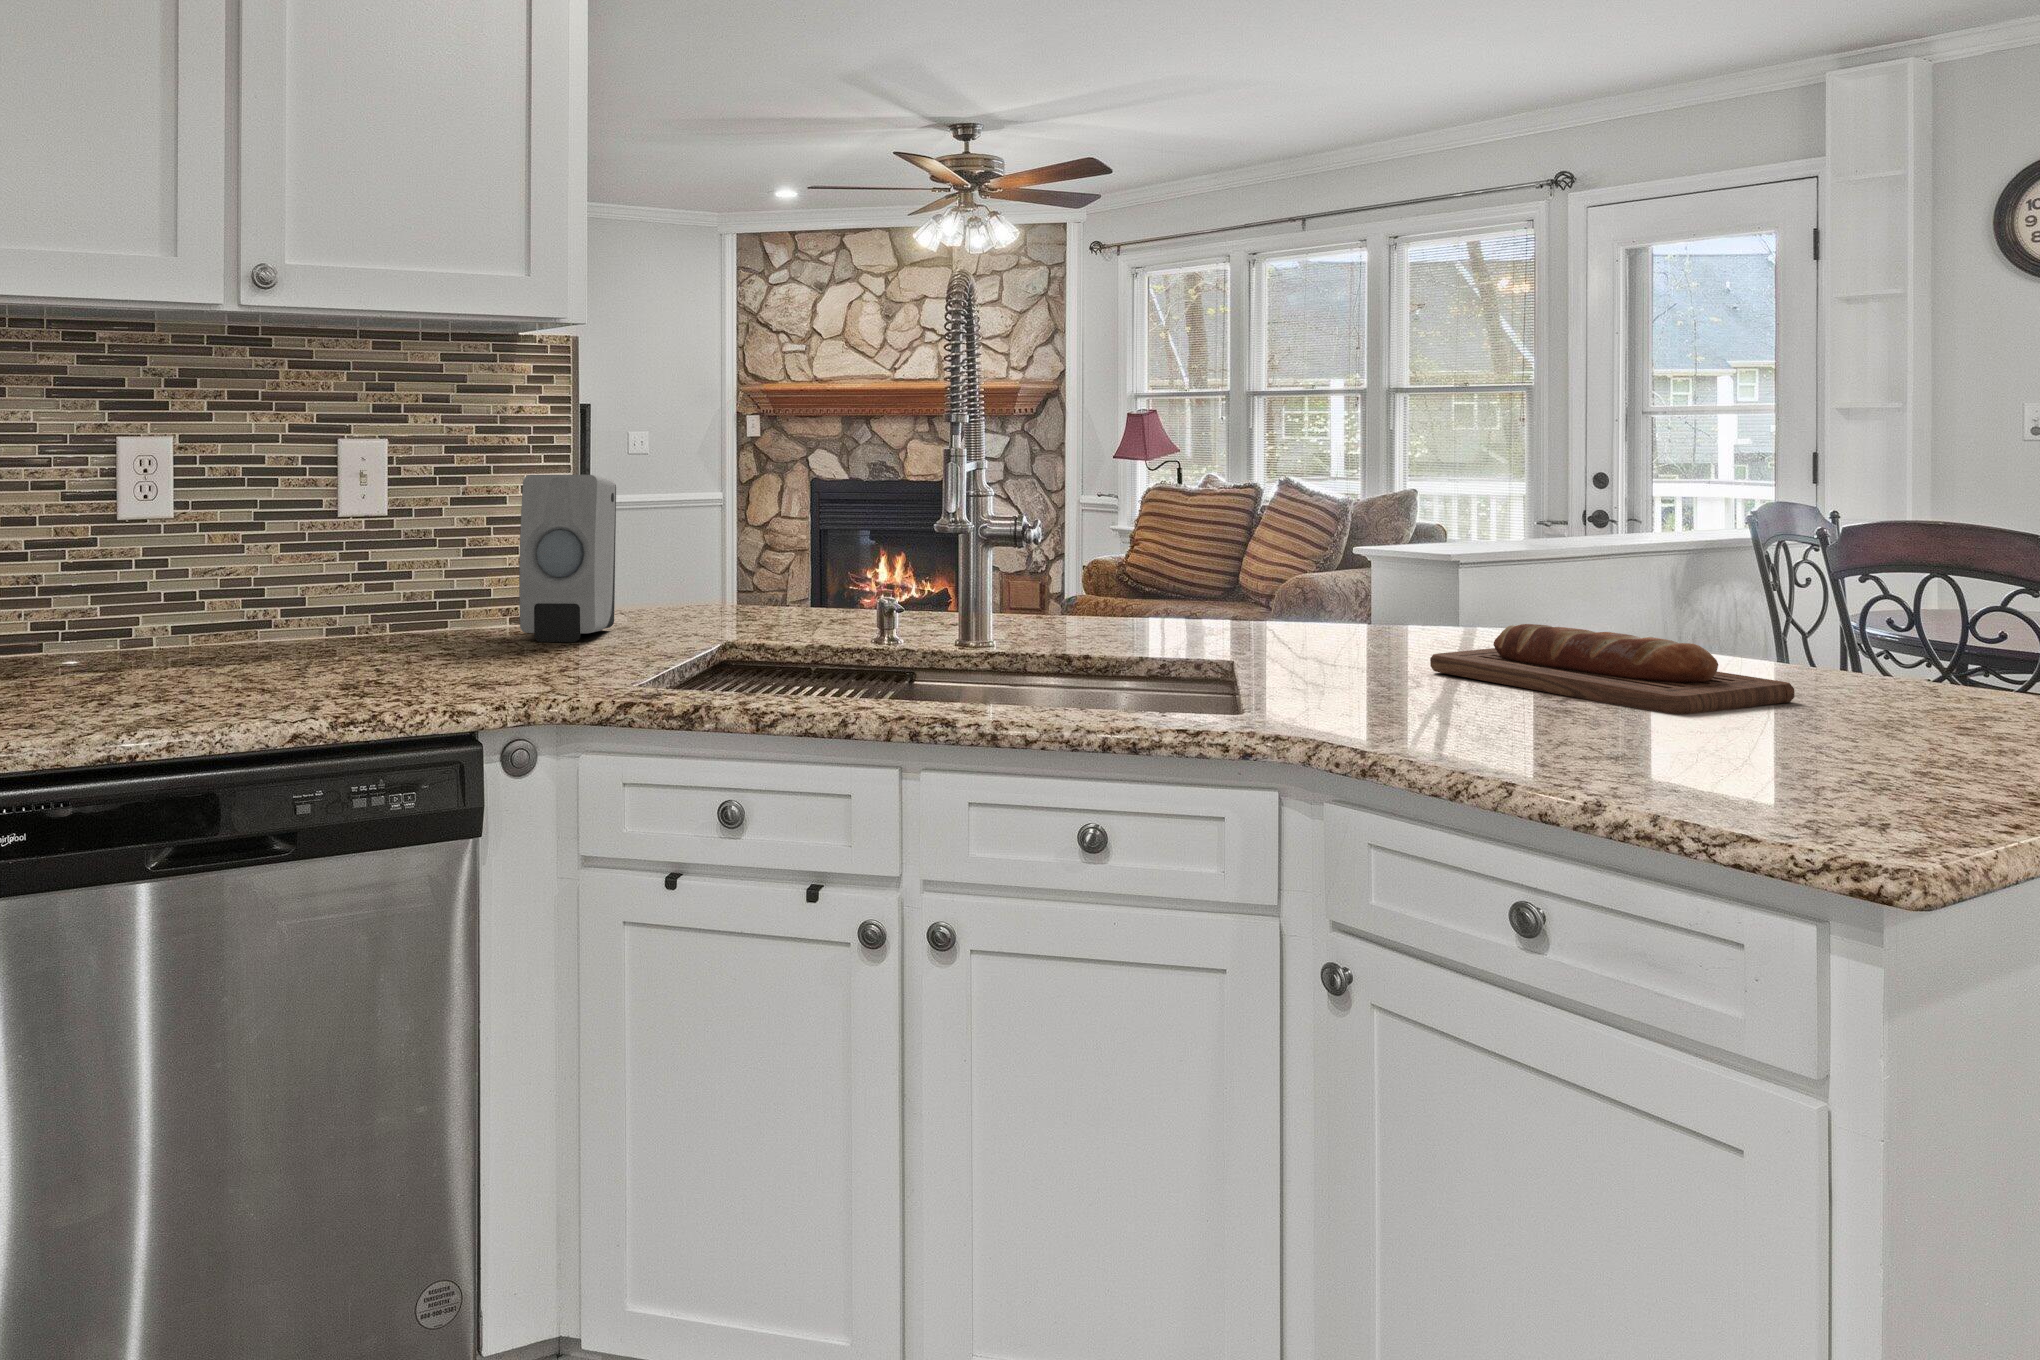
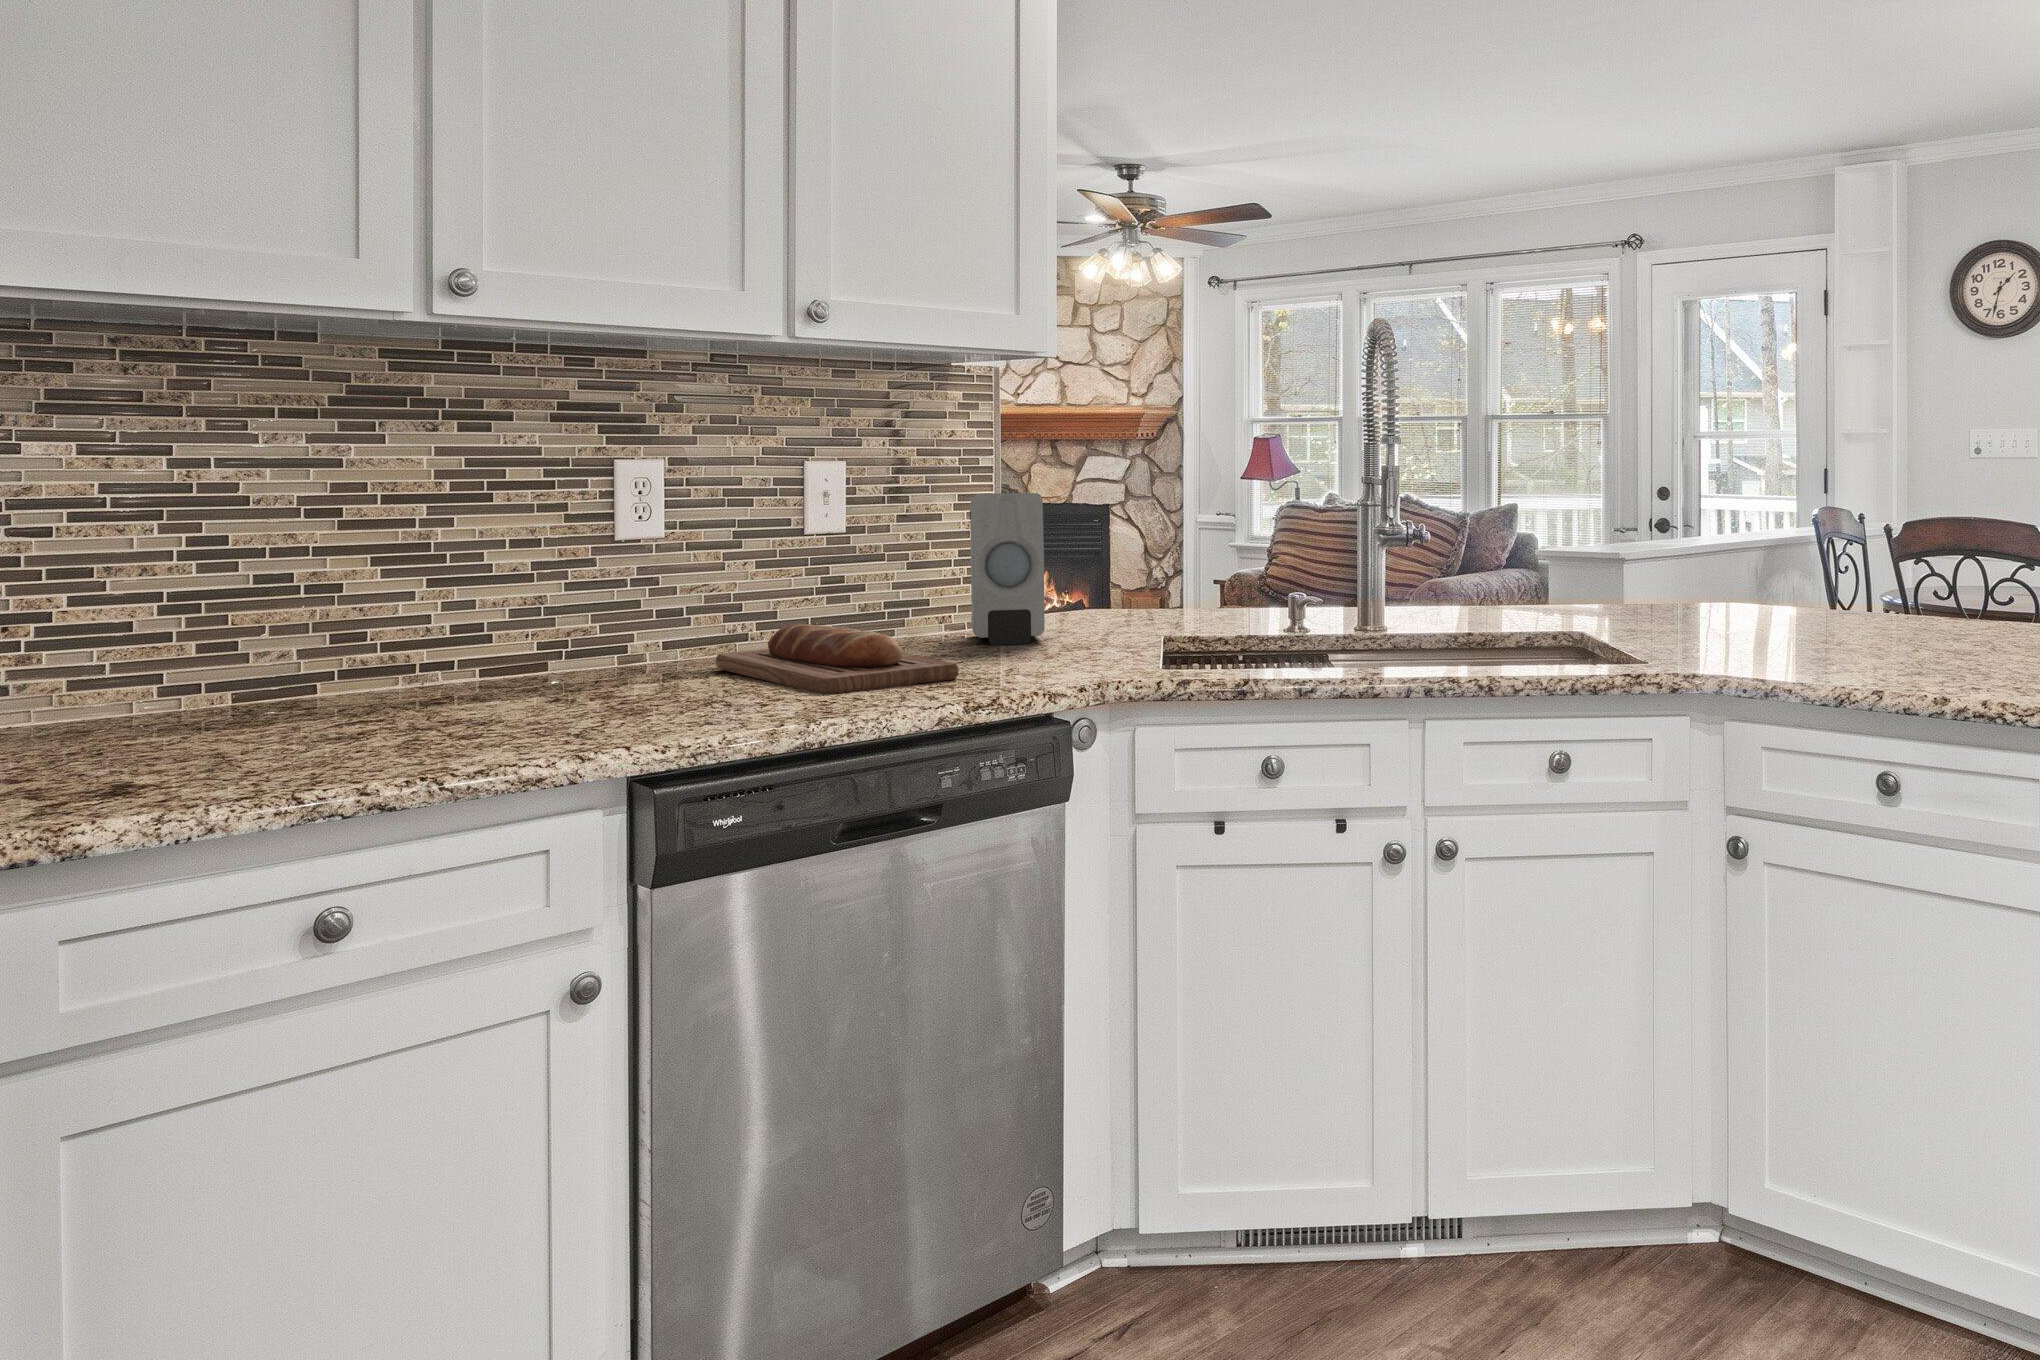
bread loaf: present [1430,624,1795,714] -> present [716,624,959,694]

